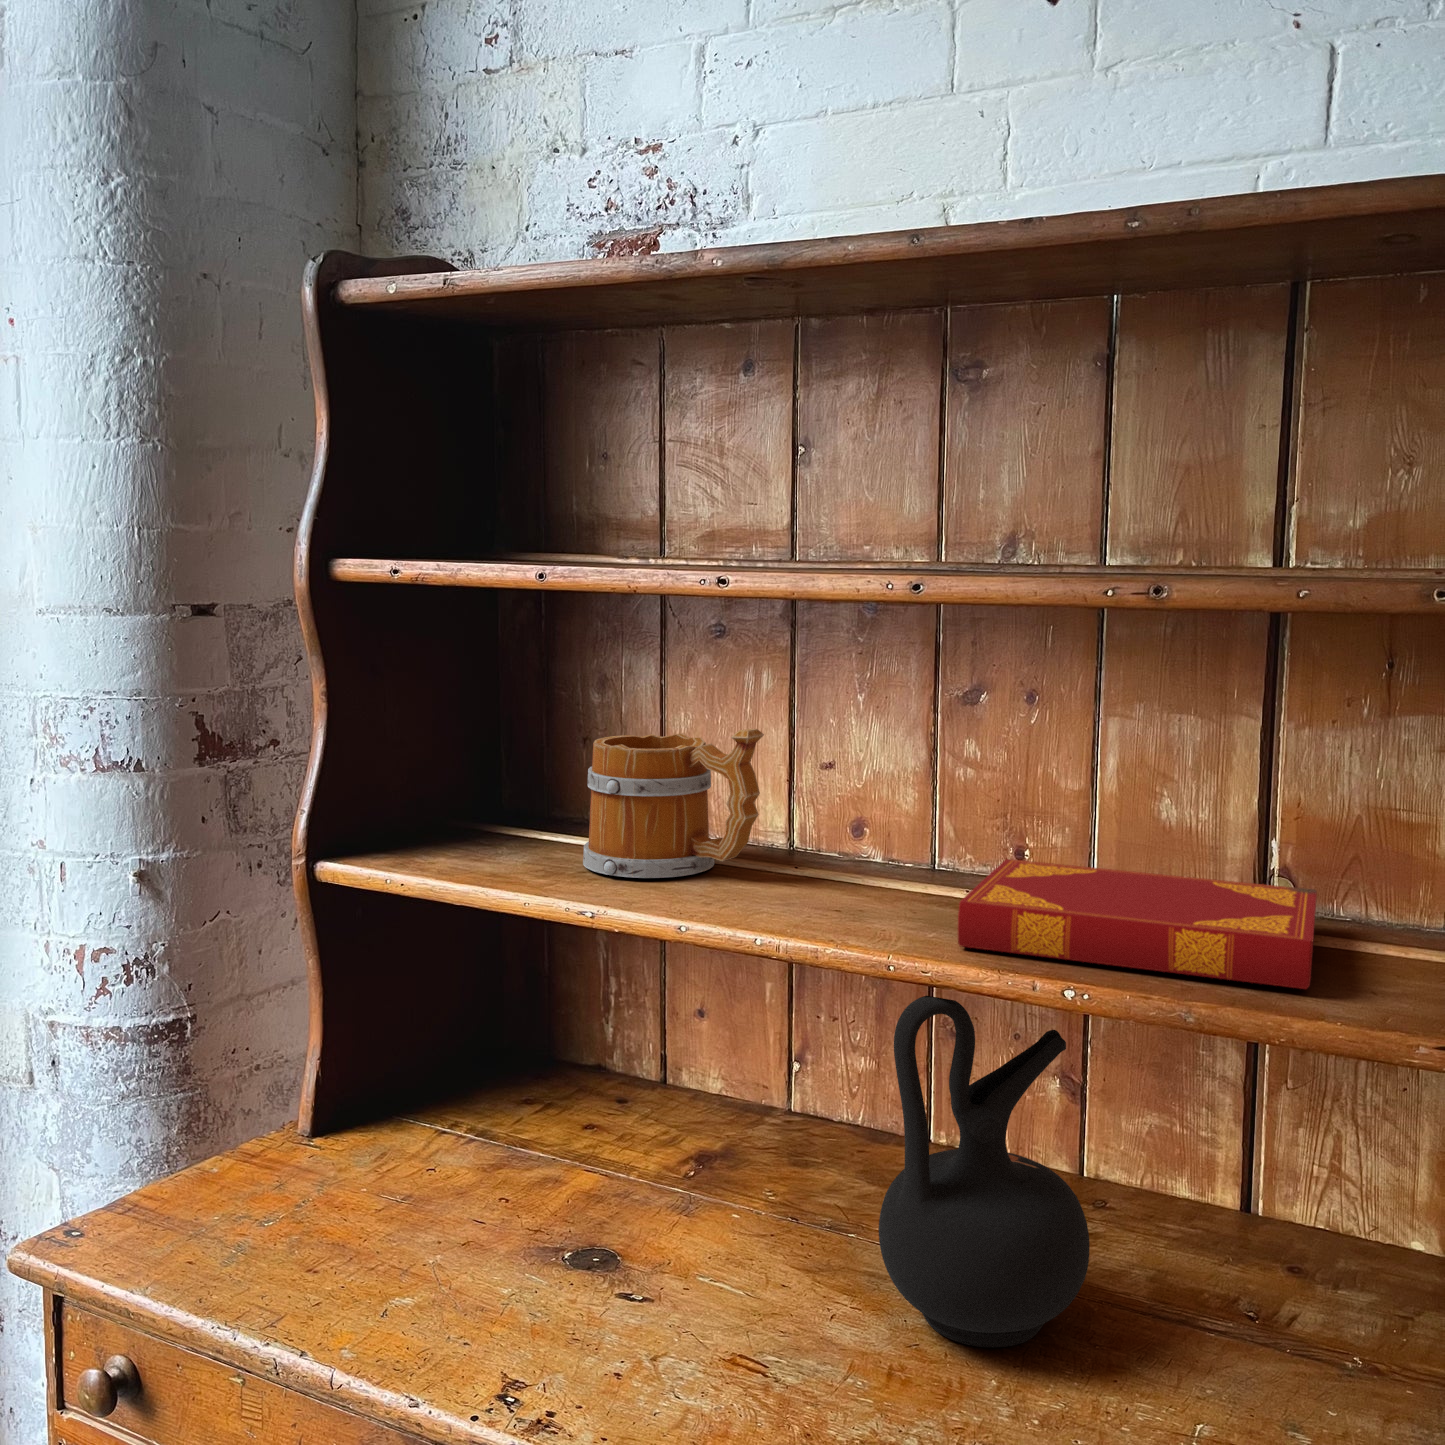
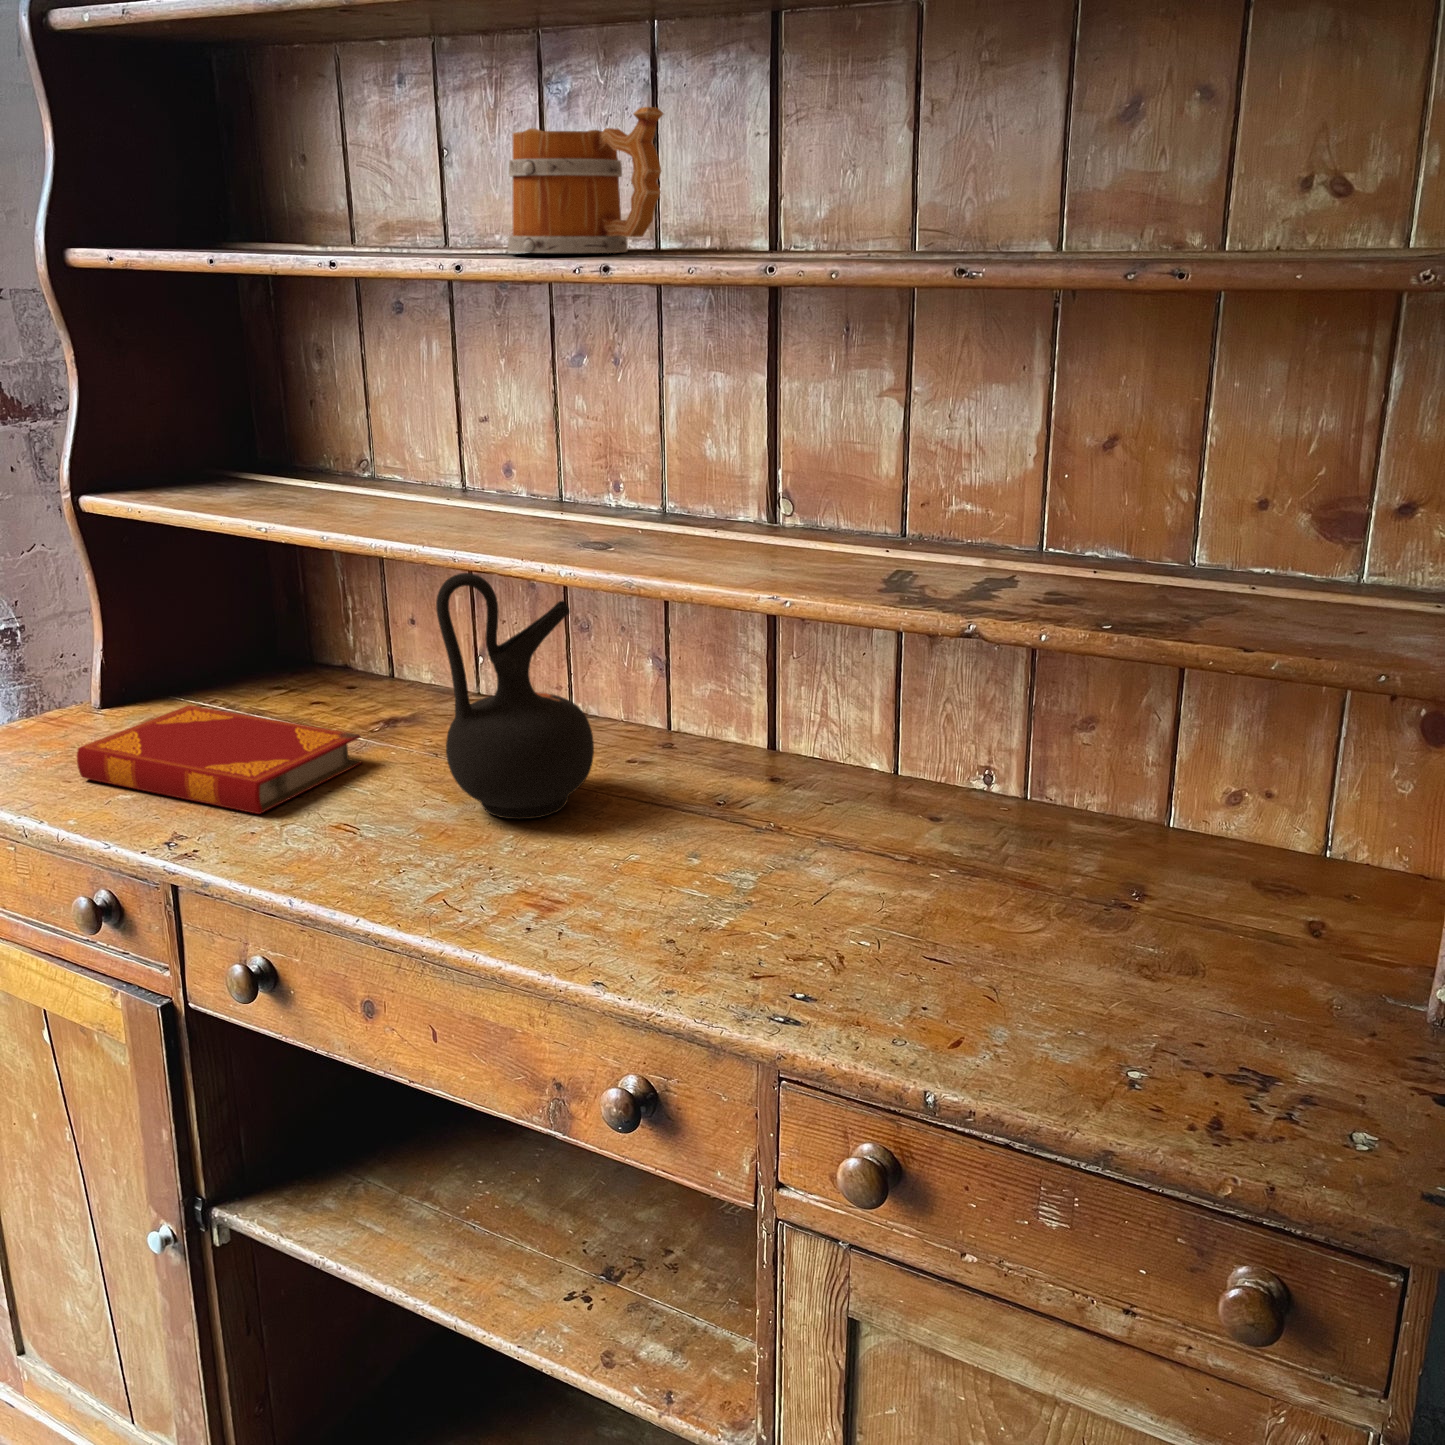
mug: present [583,729,764,878] -> present [508,107,664,253]
hardback book: present [958,859,1317,989] -> present [77,705,362,814]

